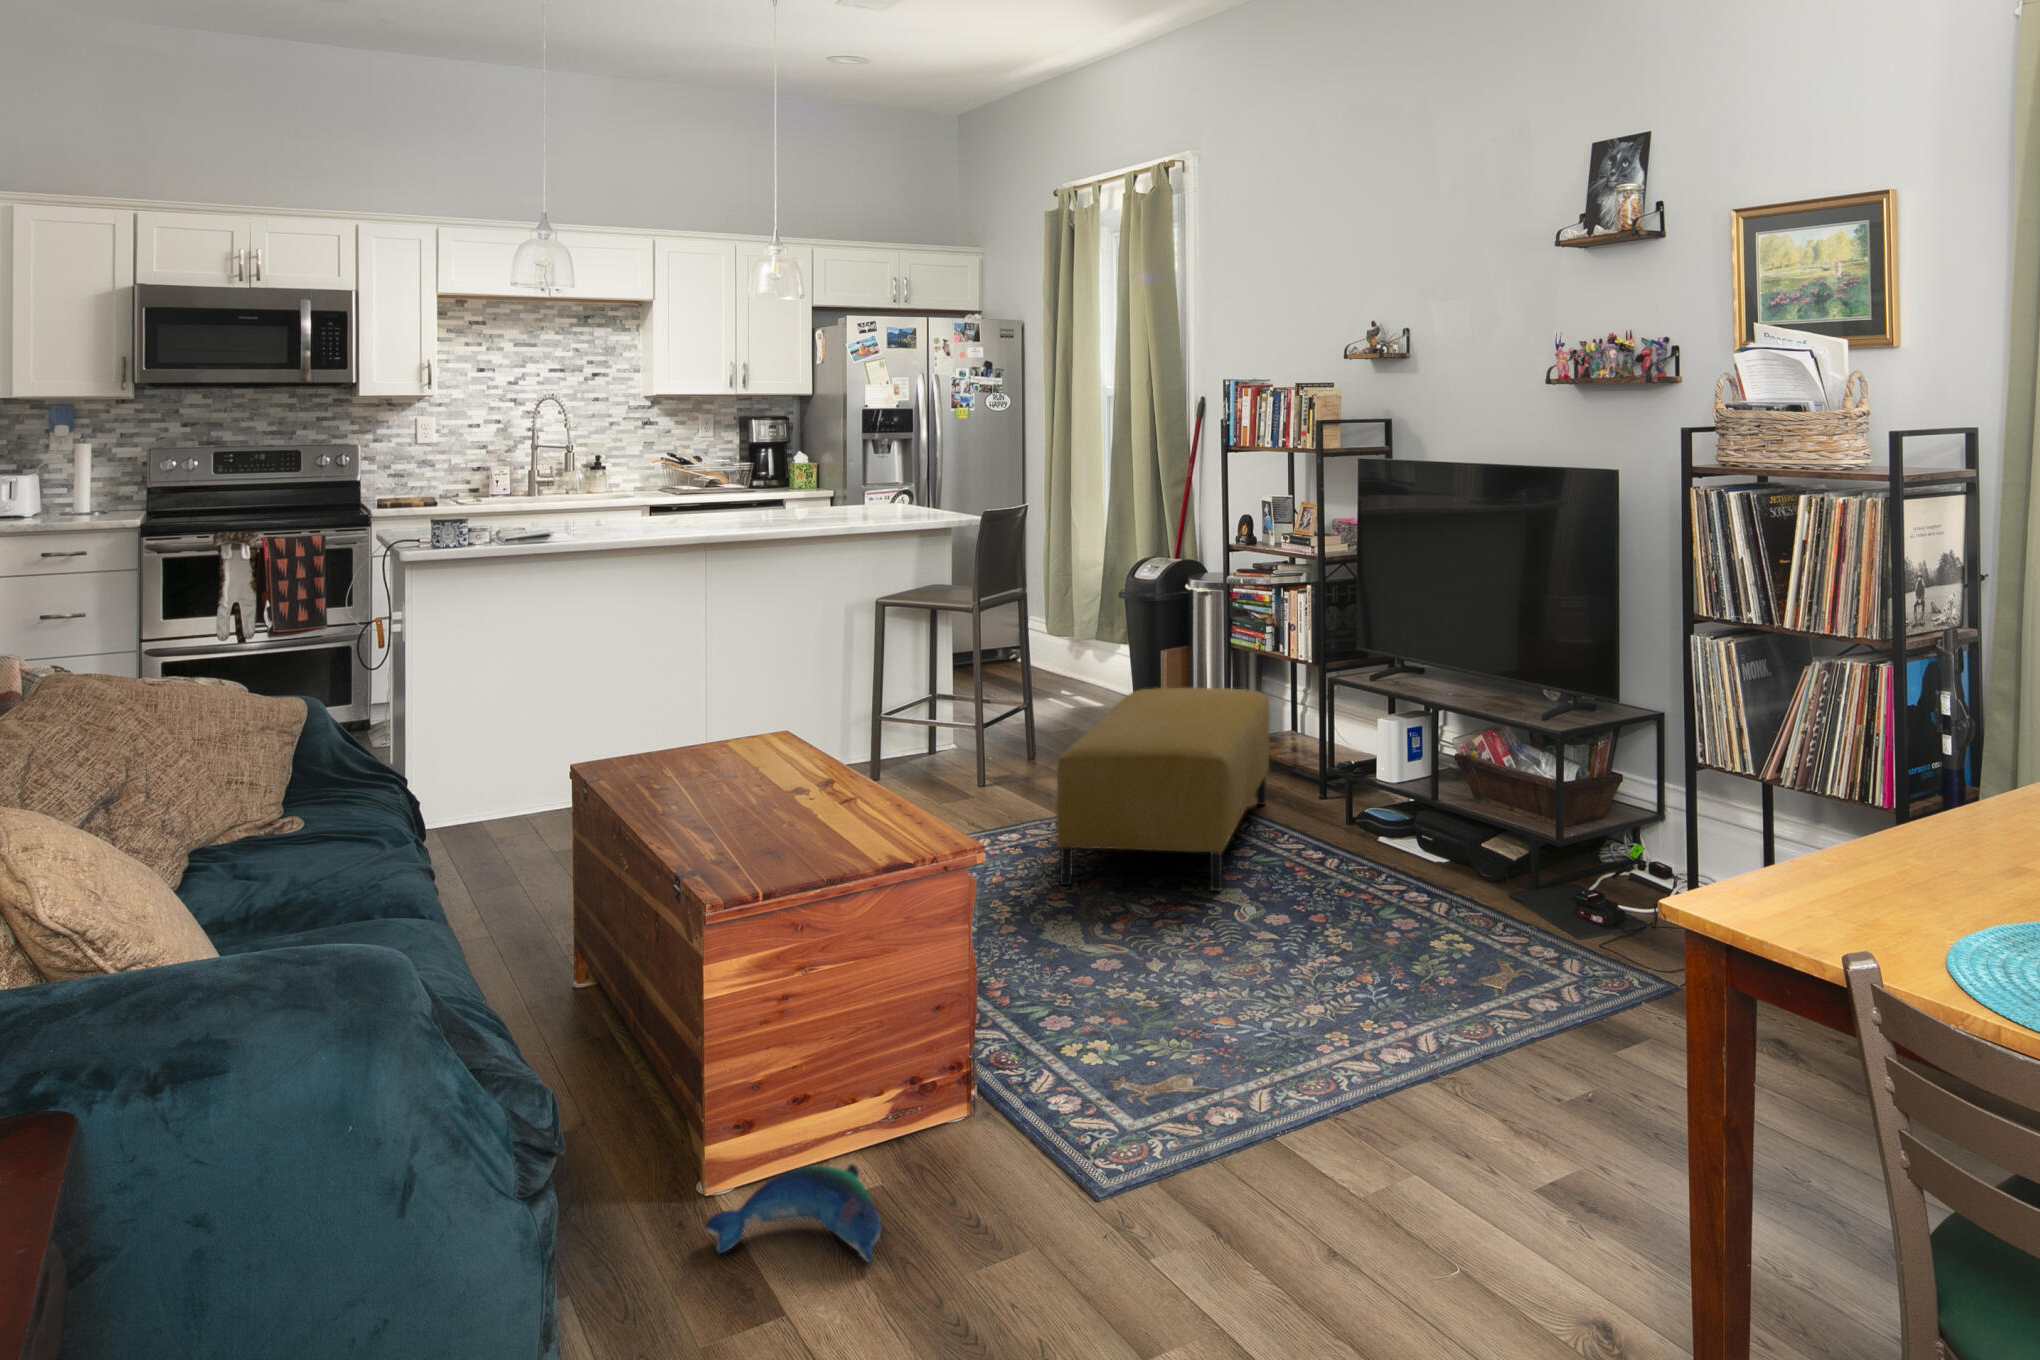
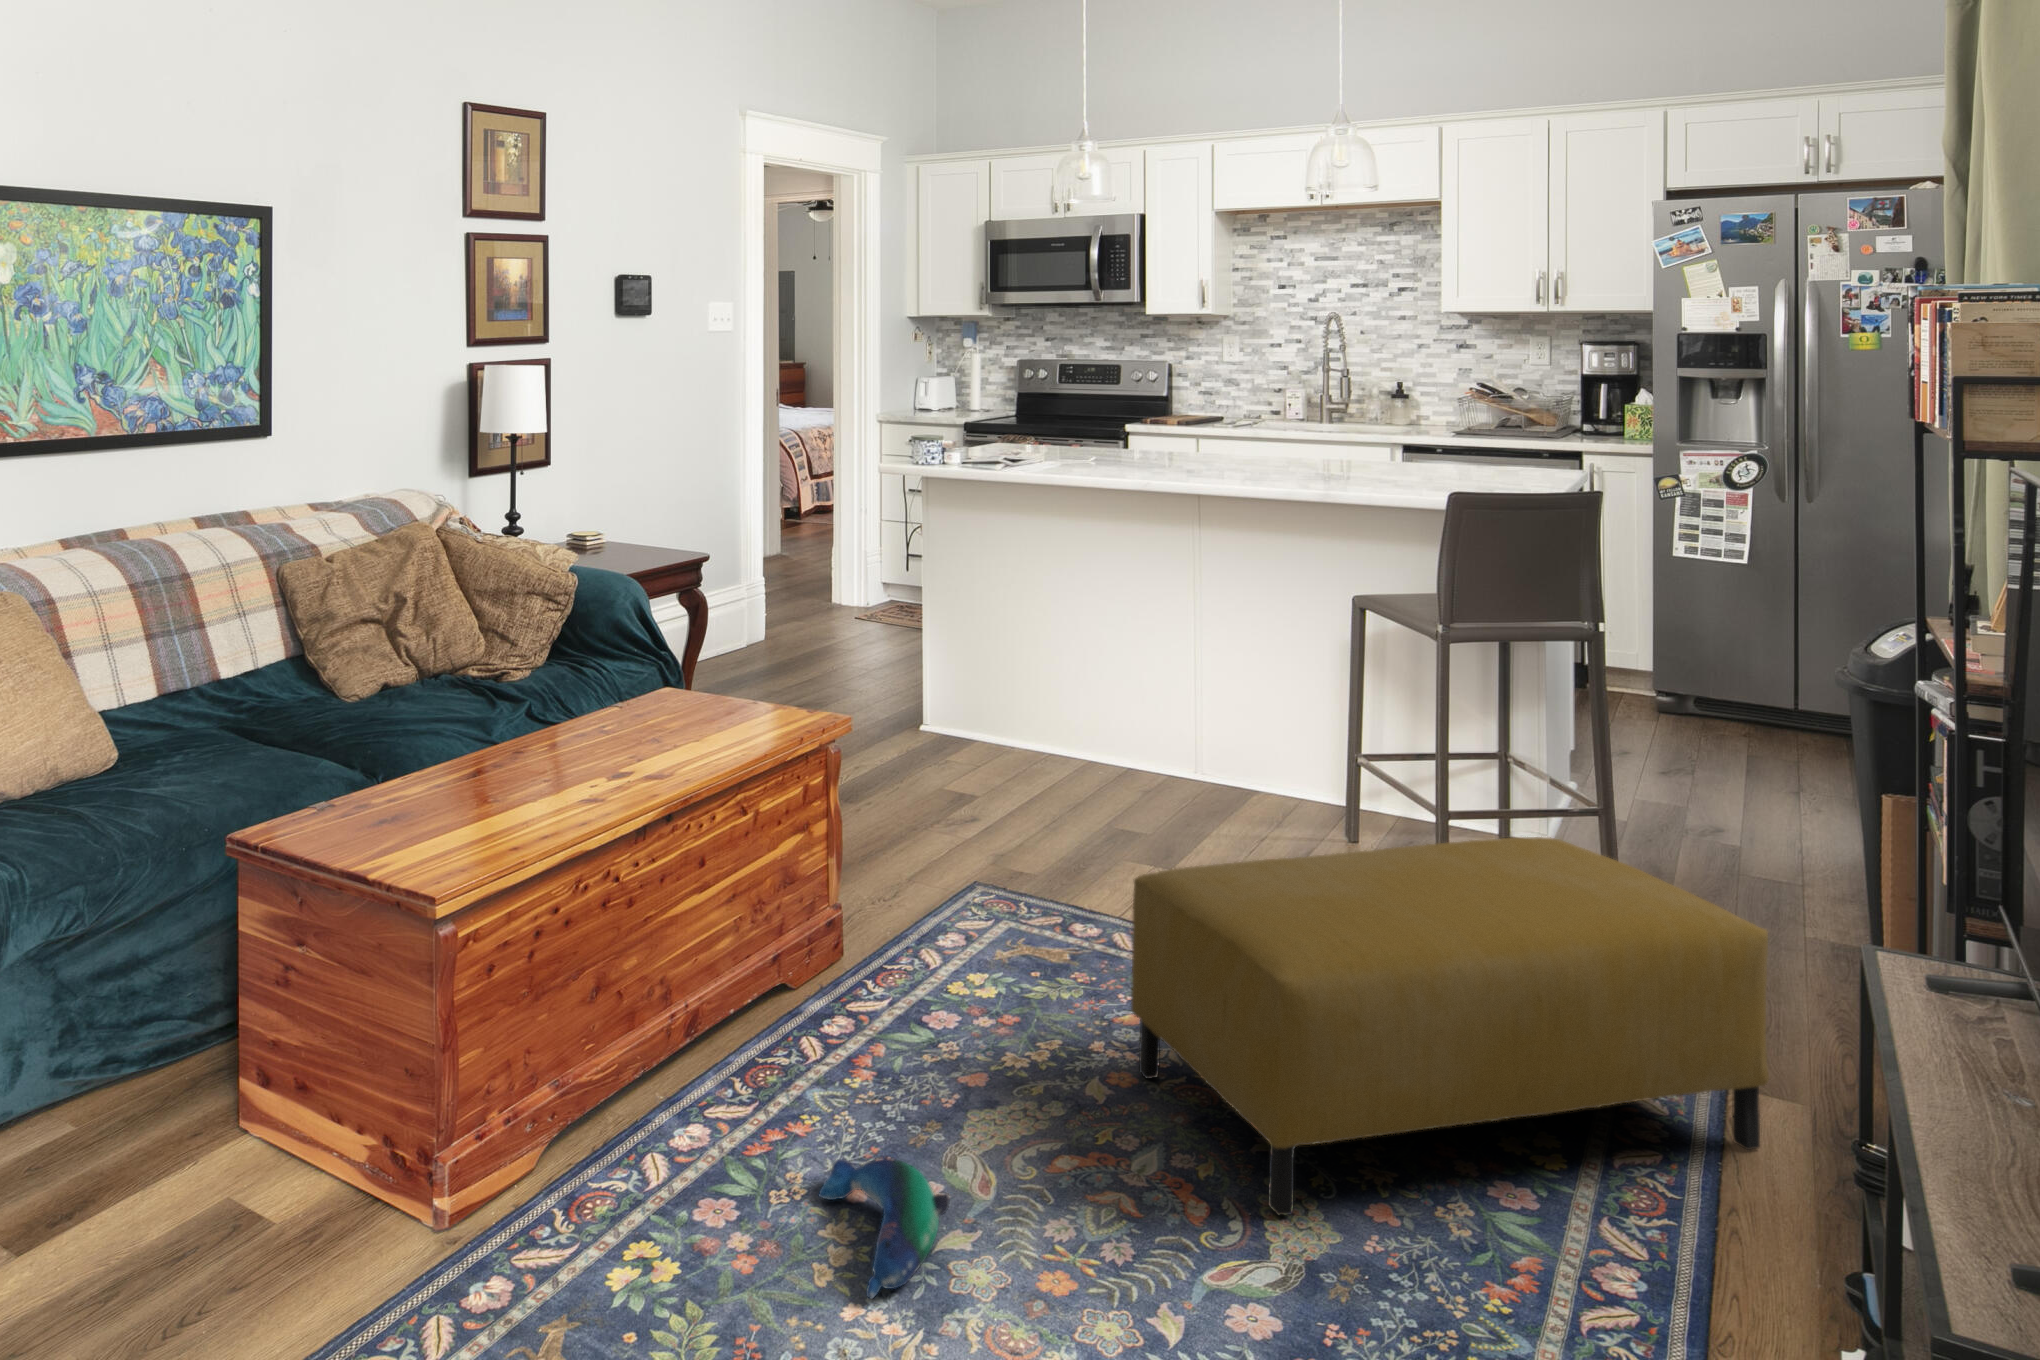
plush toy: present [706,1164,881,1262] -> present [819,1158,950,1299]

